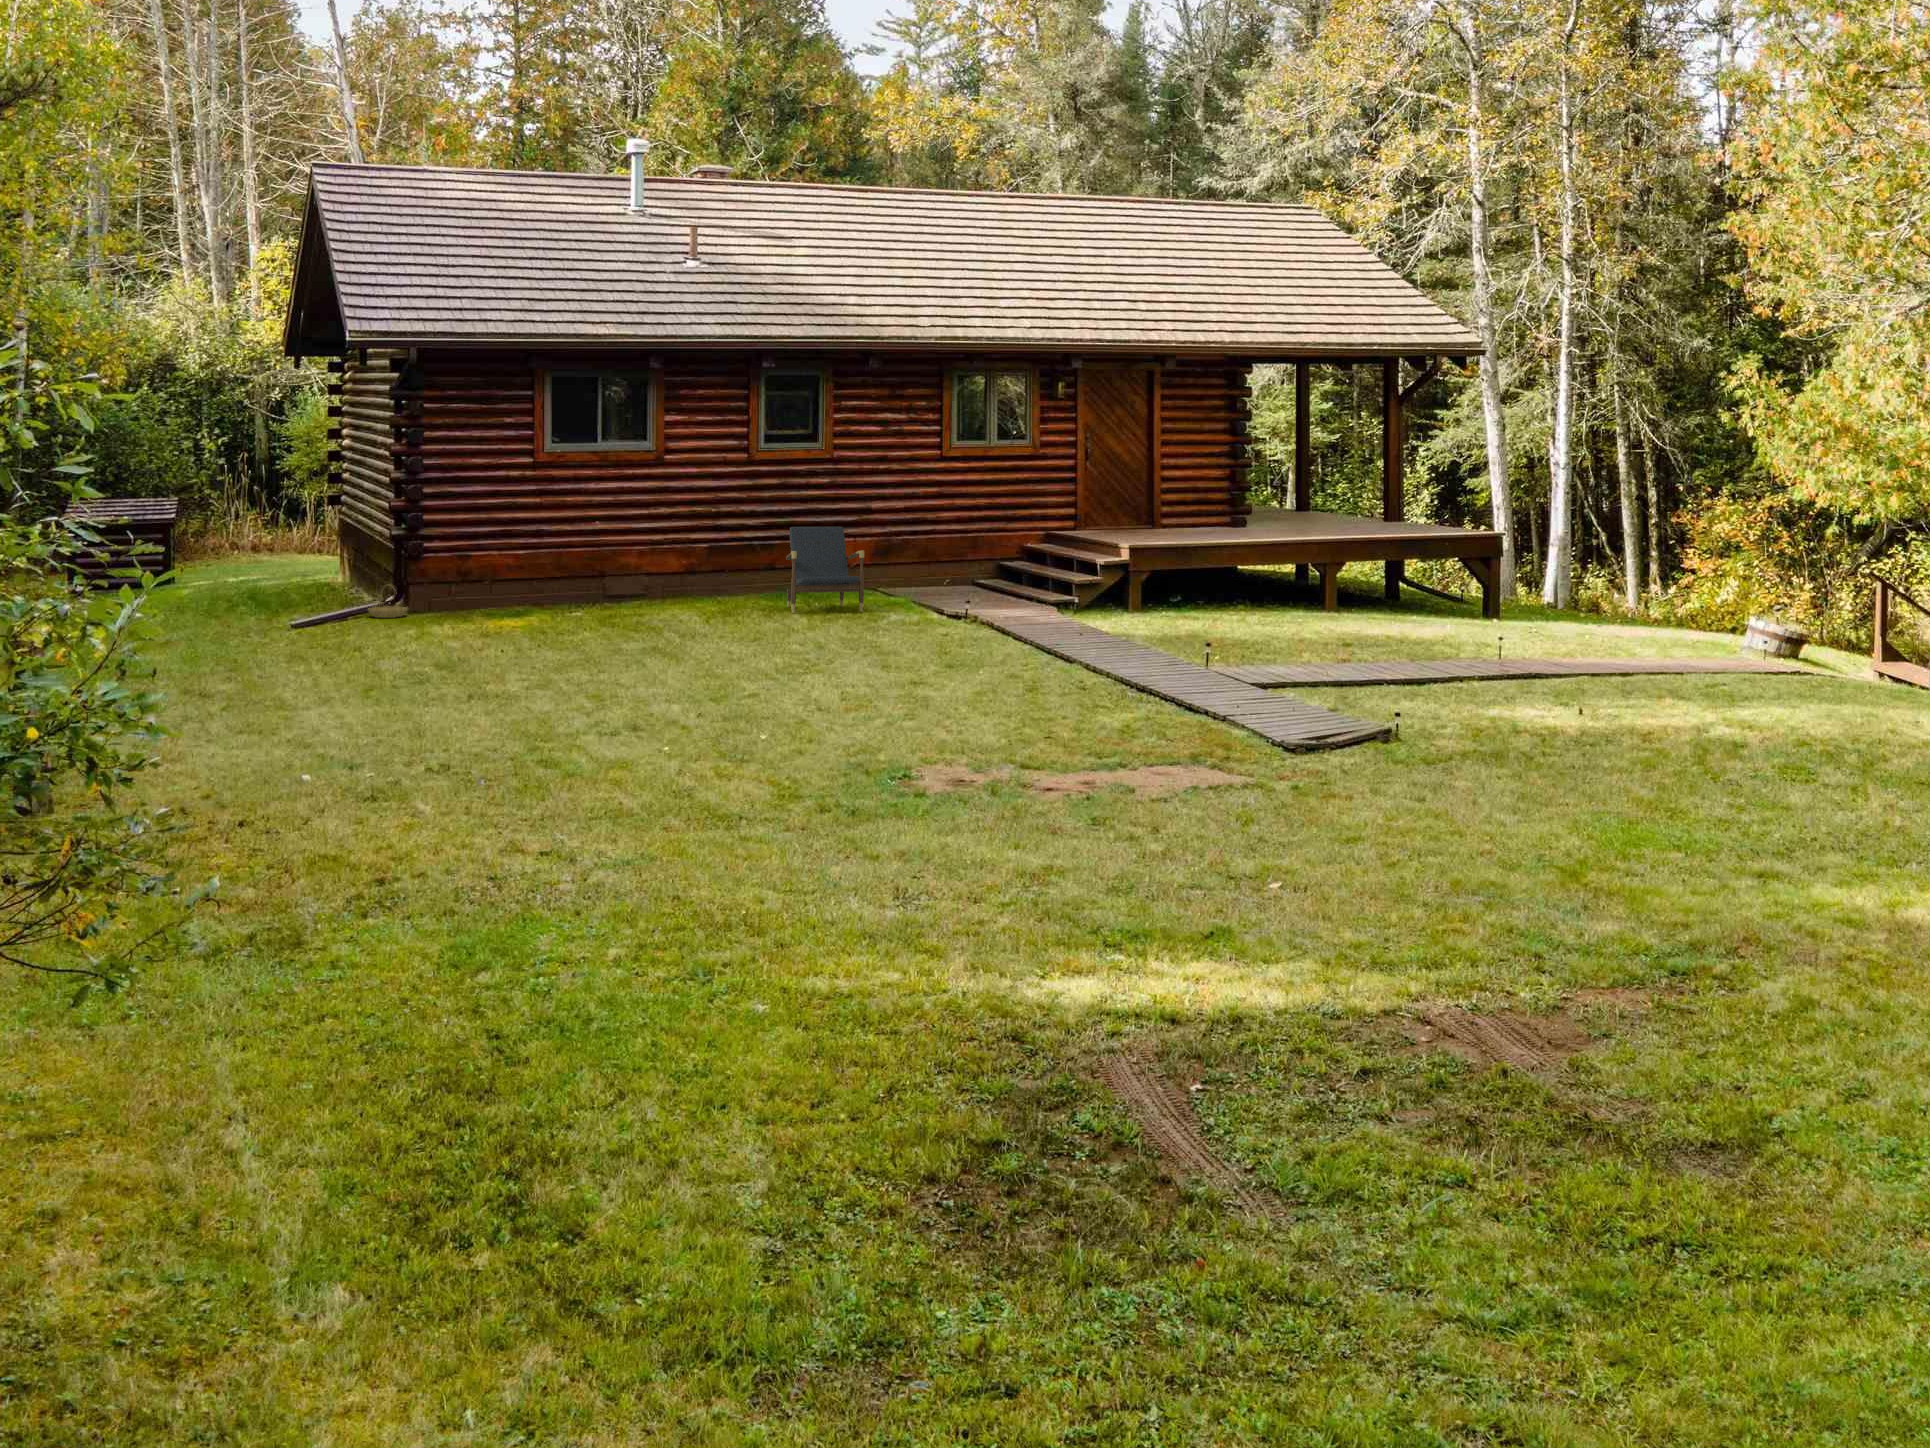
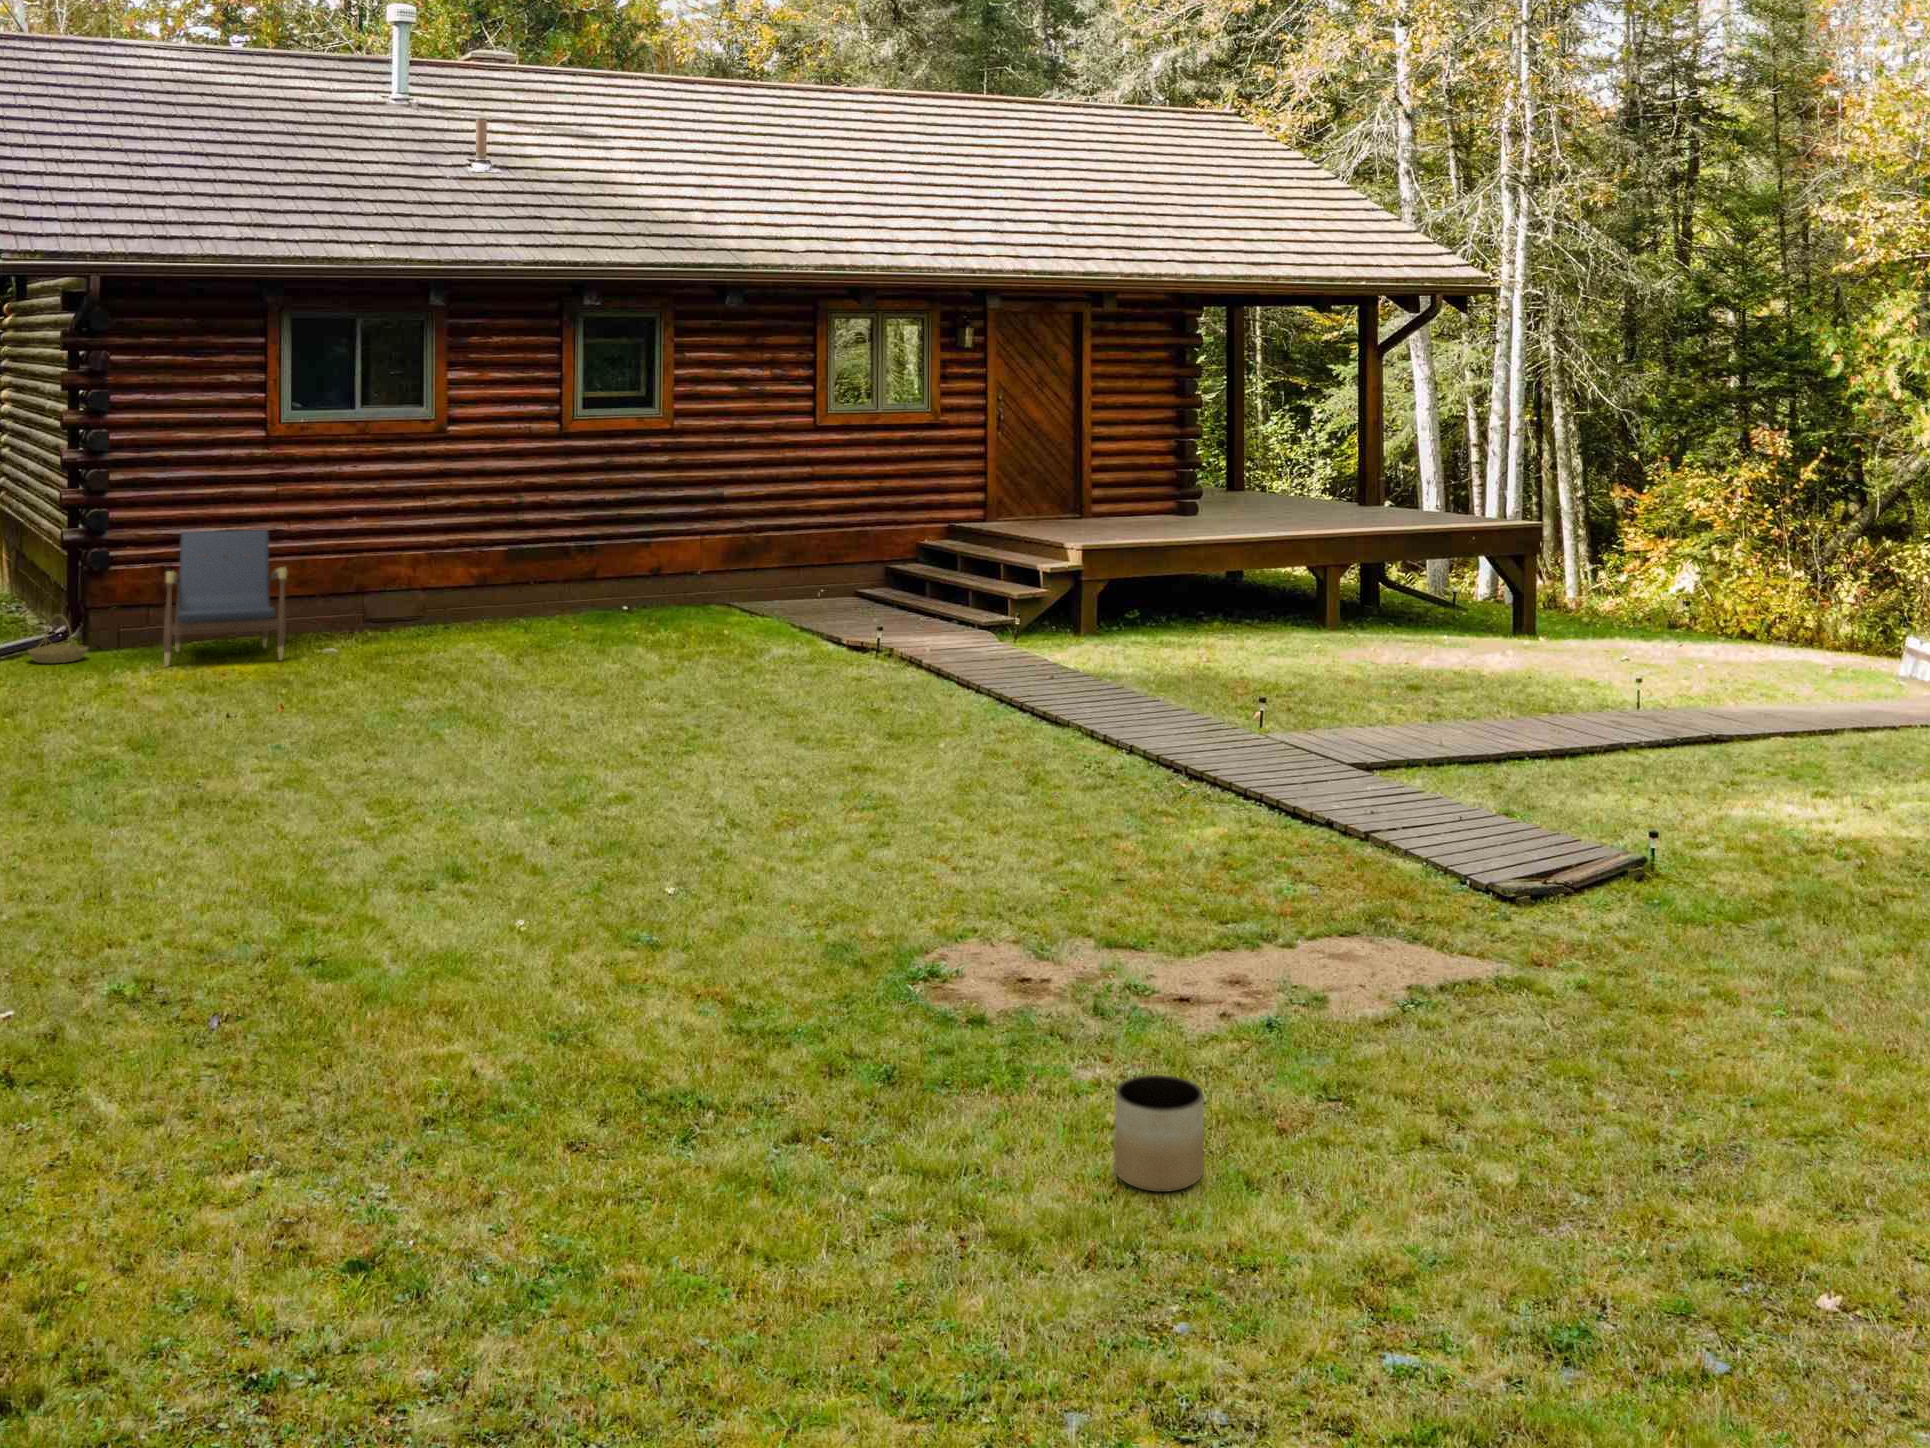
lounge chair: present [786,527,864,614] -> present [164,530,287,667]
planter: none [898,760,943,808] -> present [1114,1075,1204,1192]

